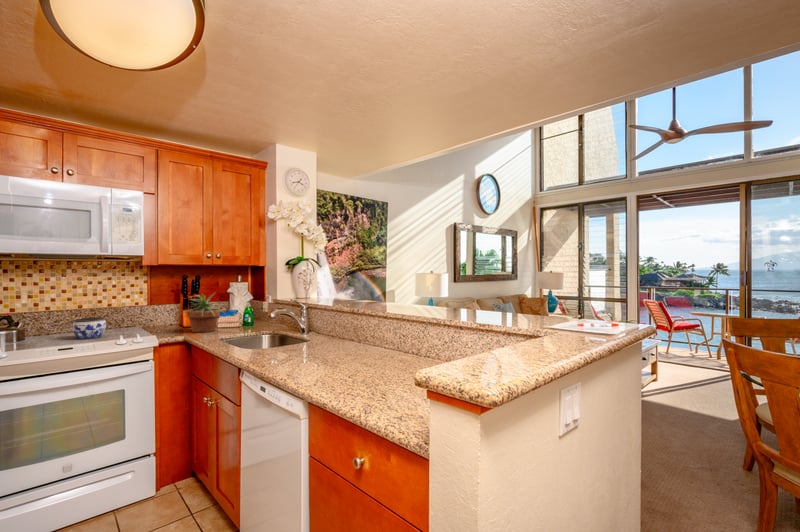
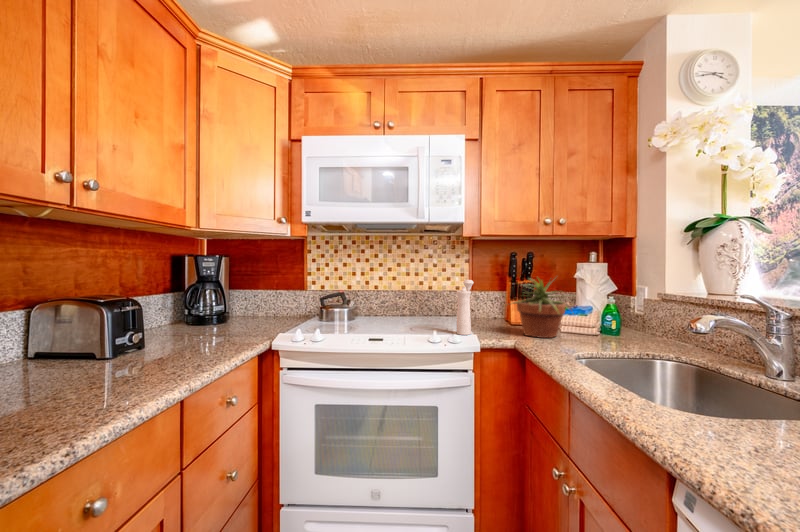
pepper mill: none [139,298,153,338] -> present [457,280,474,335]
jar: present [72,317,106,339] -> none [391,301,423,327]

